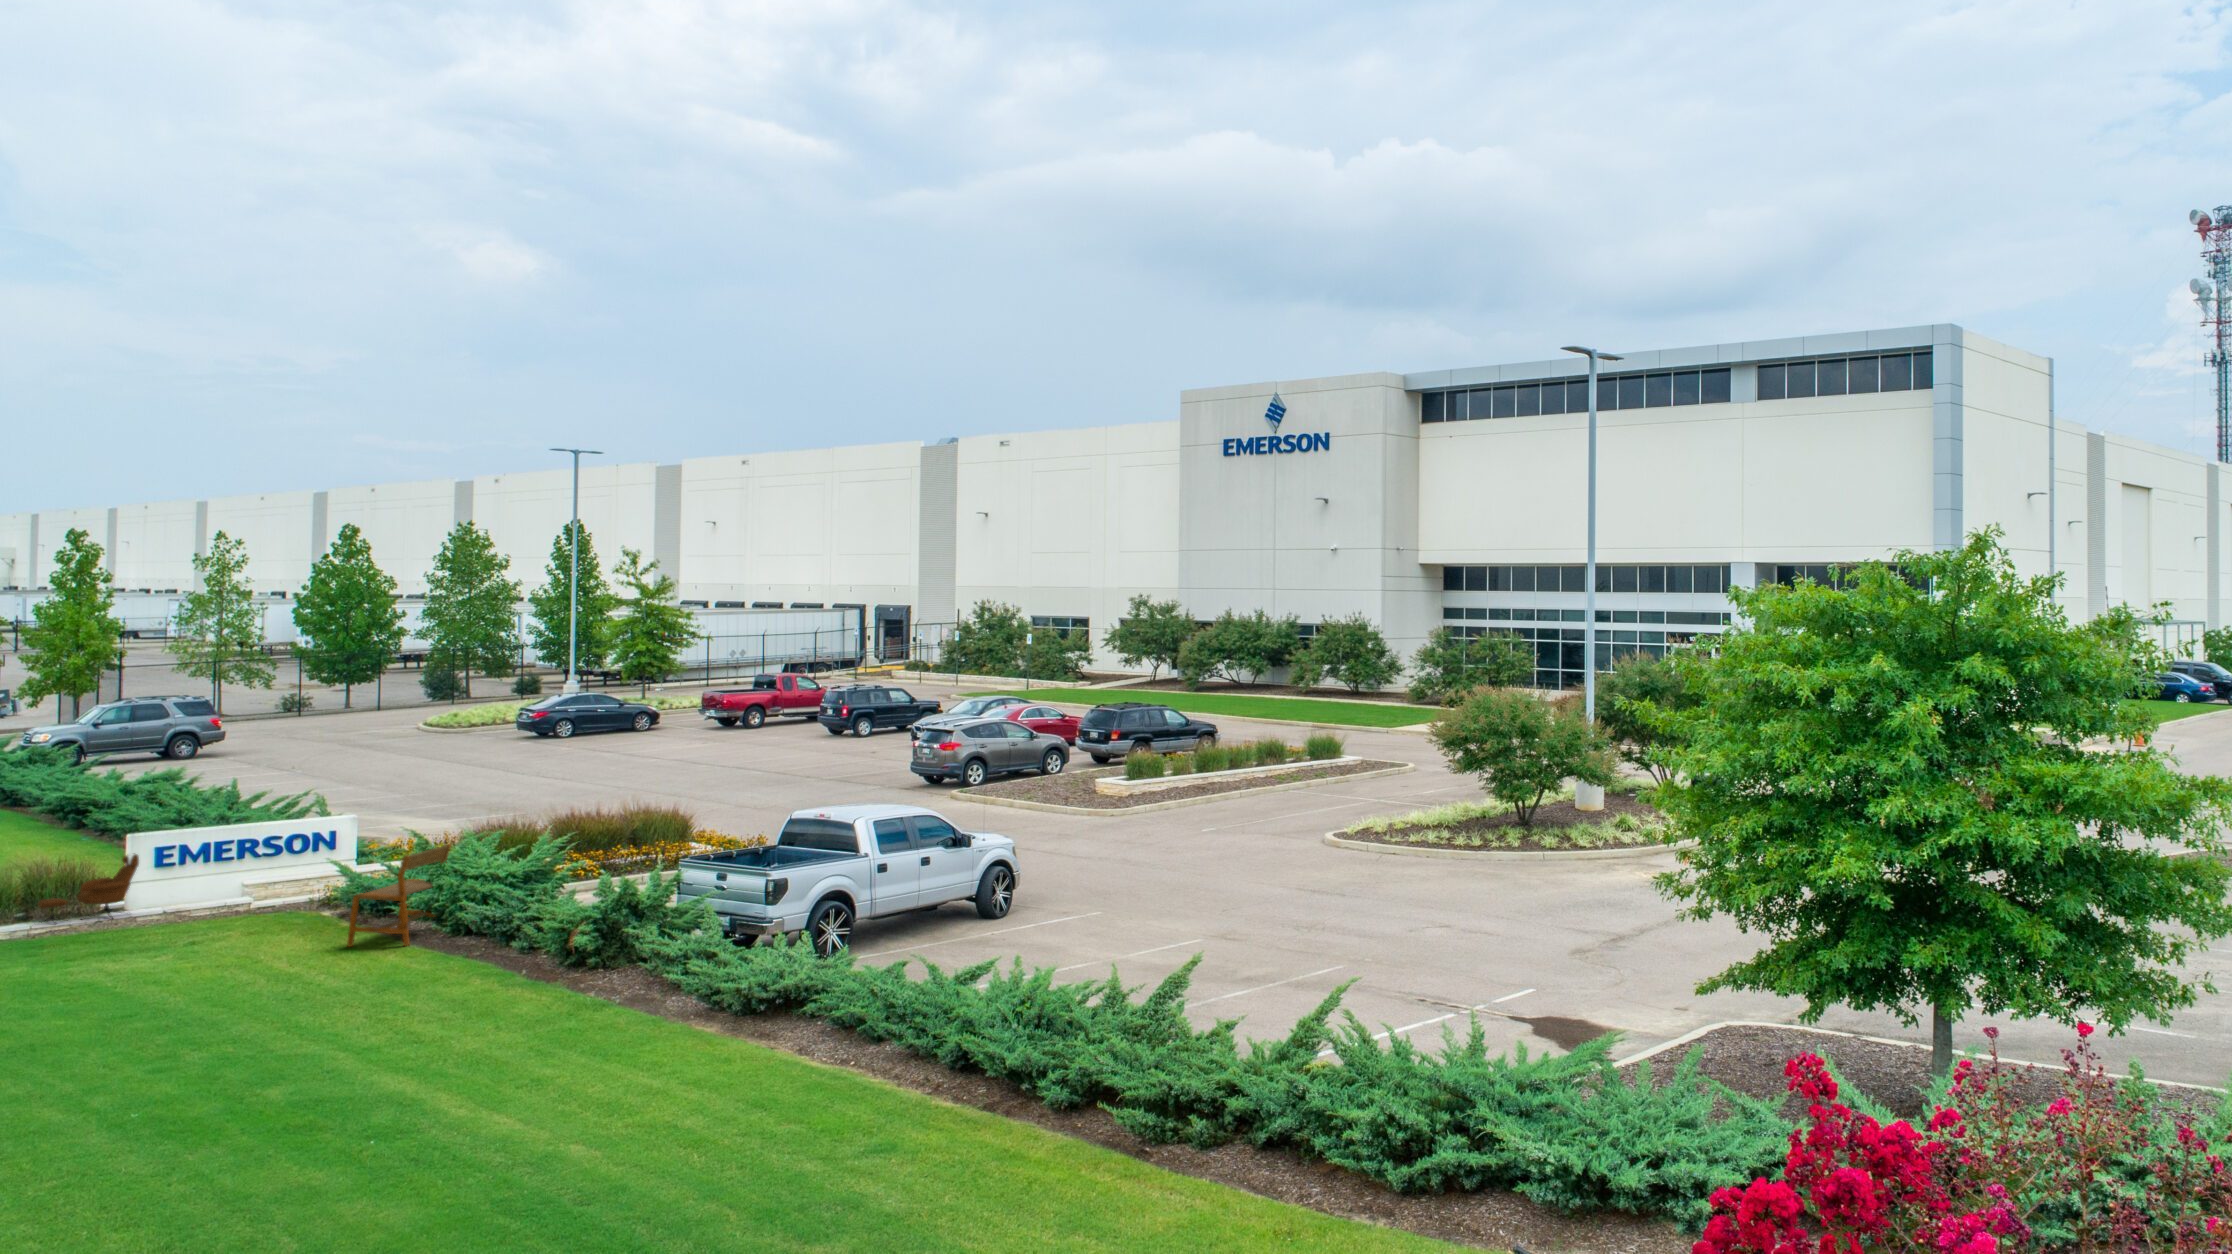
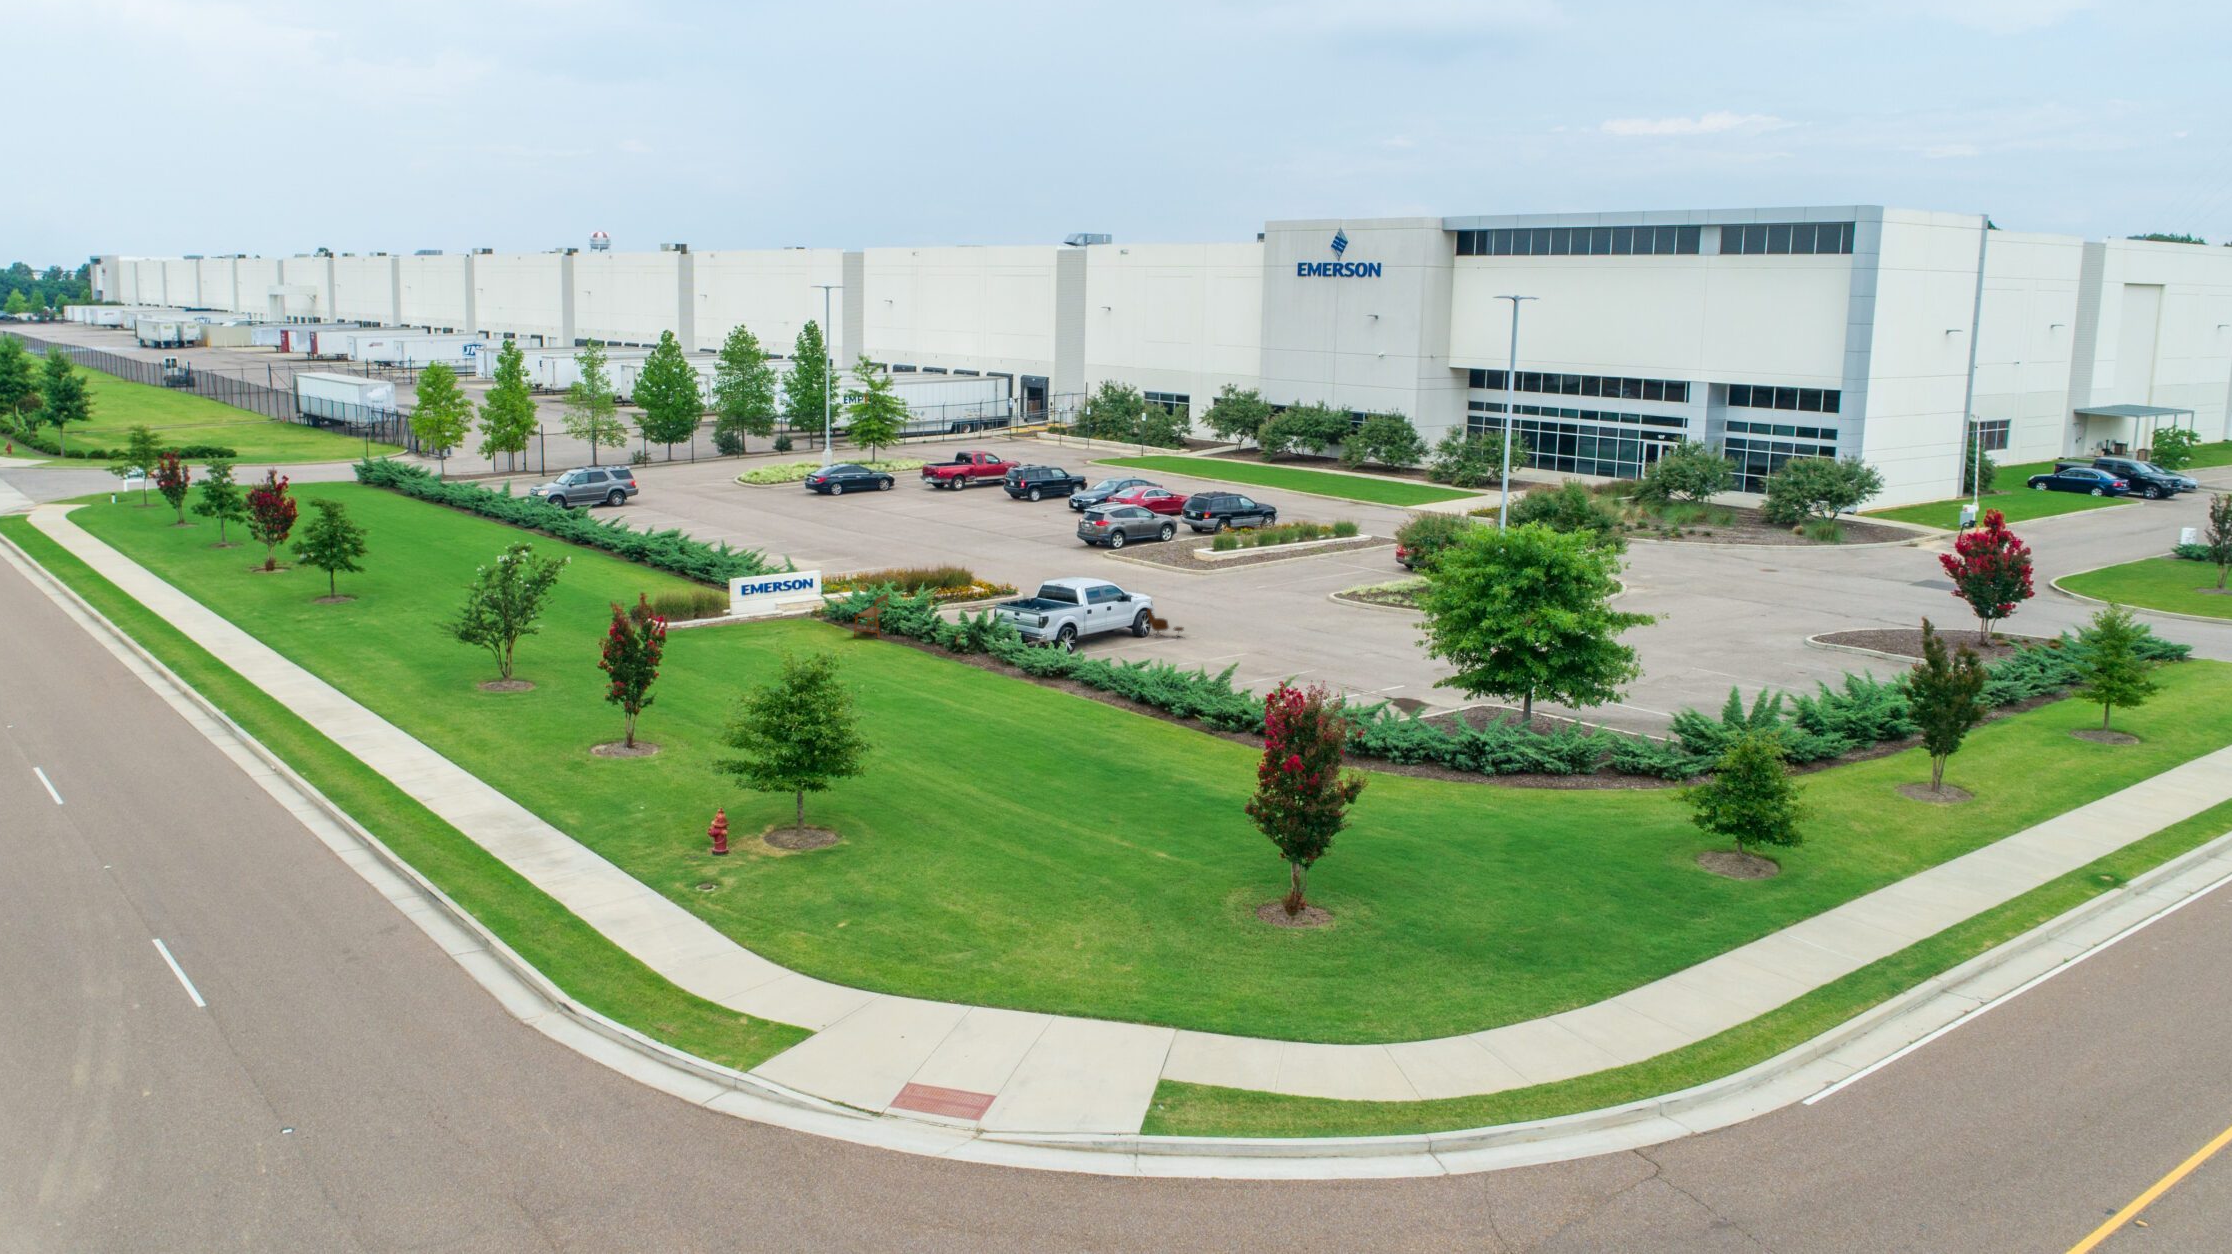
lounge chair: present [38,854,139,923] -> present [1147,608,1184,637]

